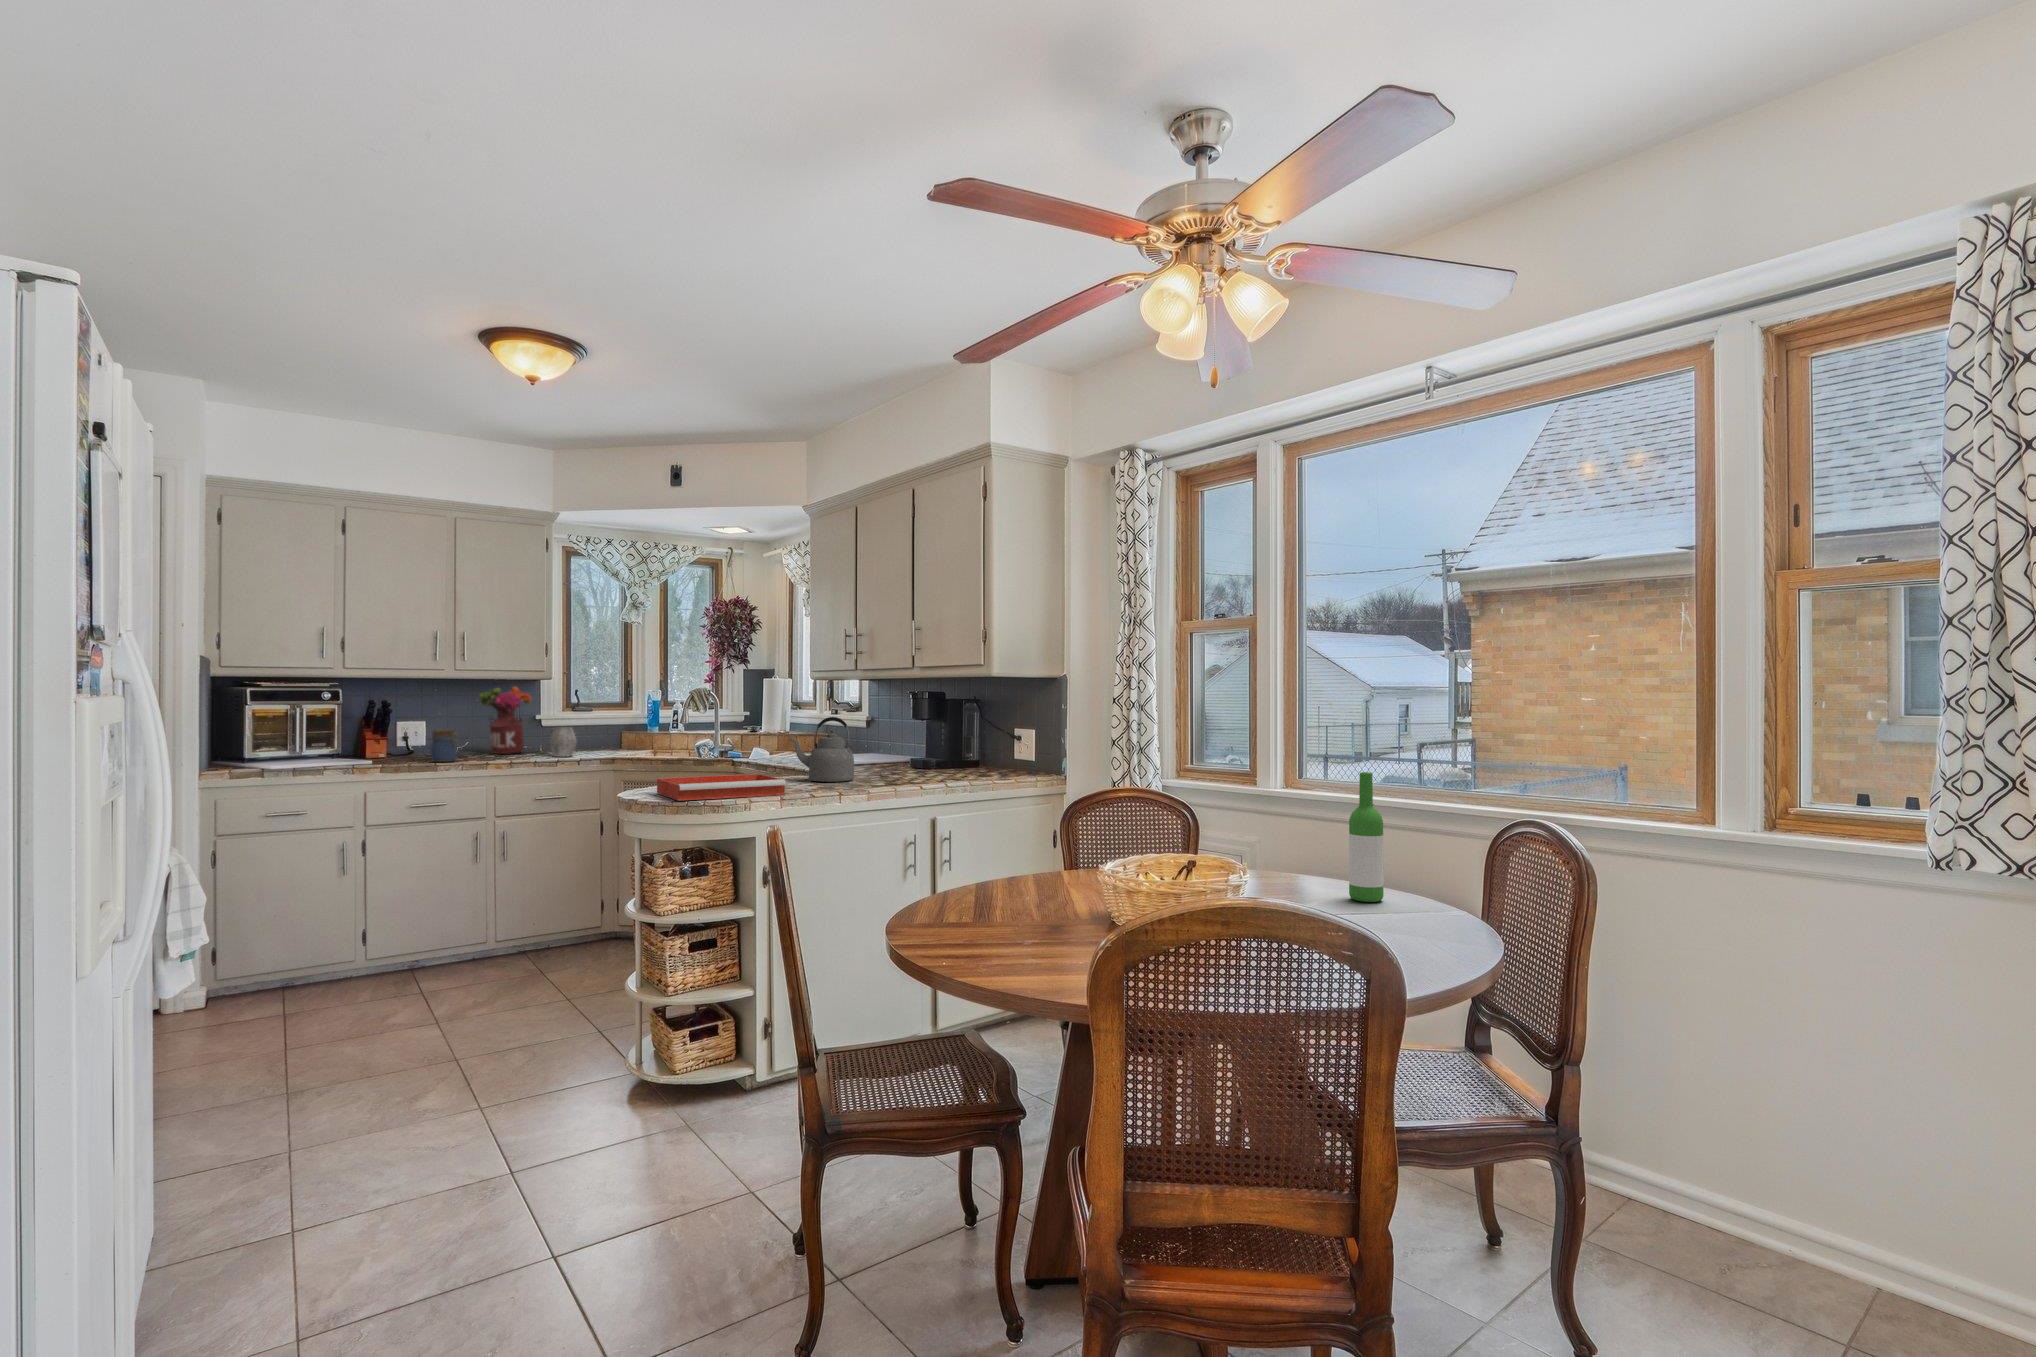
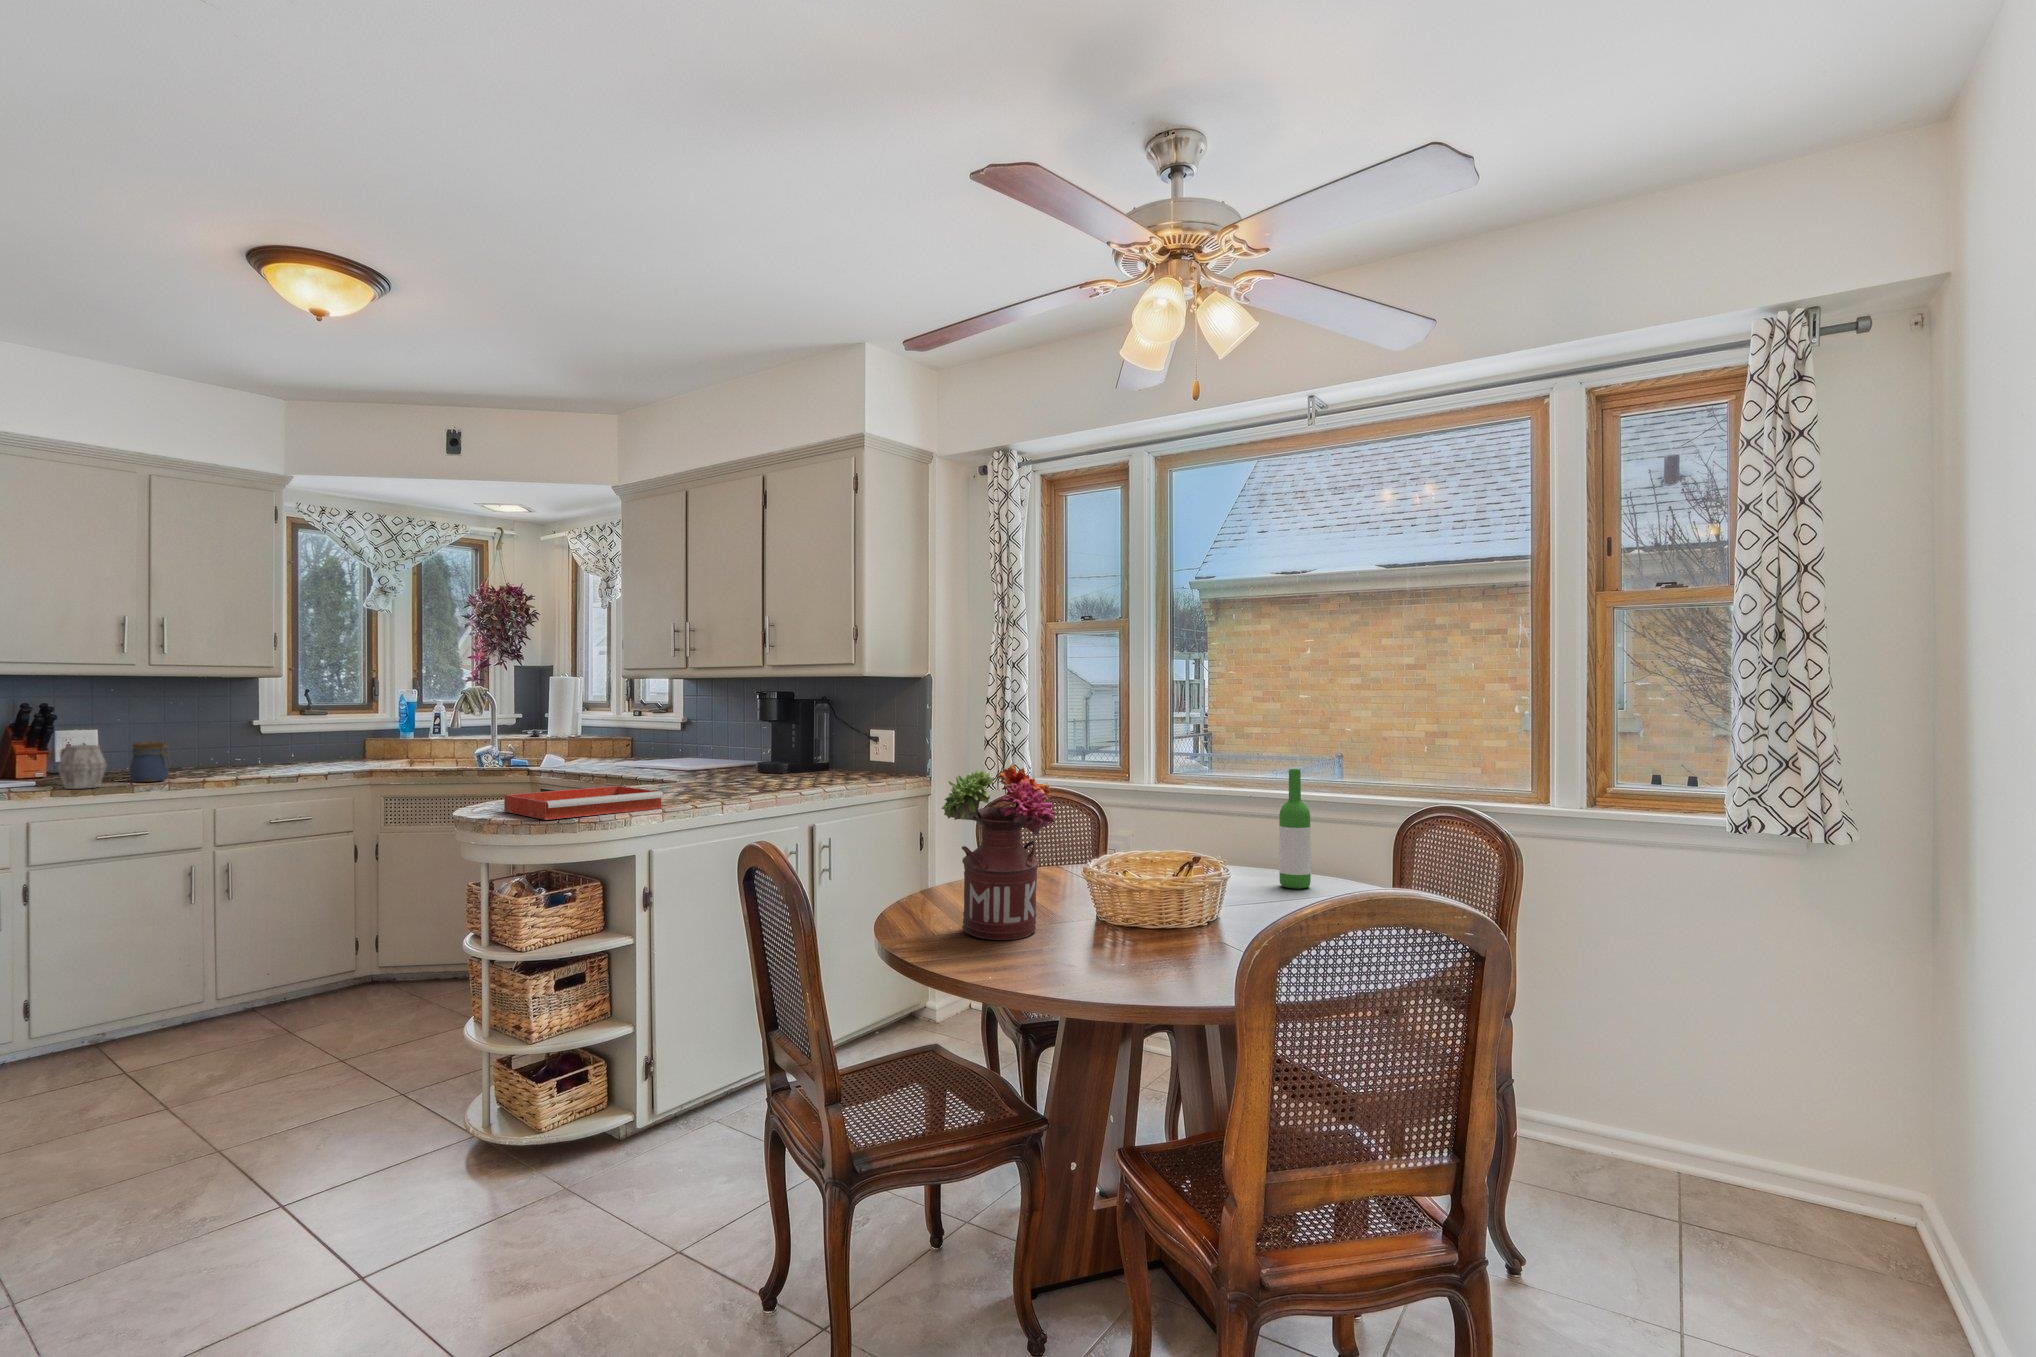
flower arrangement: present [479,687,532,754] -> present [942,765,1057,940]
kettle: present [788,717,854,782] -> none [641,721,717,792]
mug: present [549,727,577,757] -> present [58,745,107,789]

